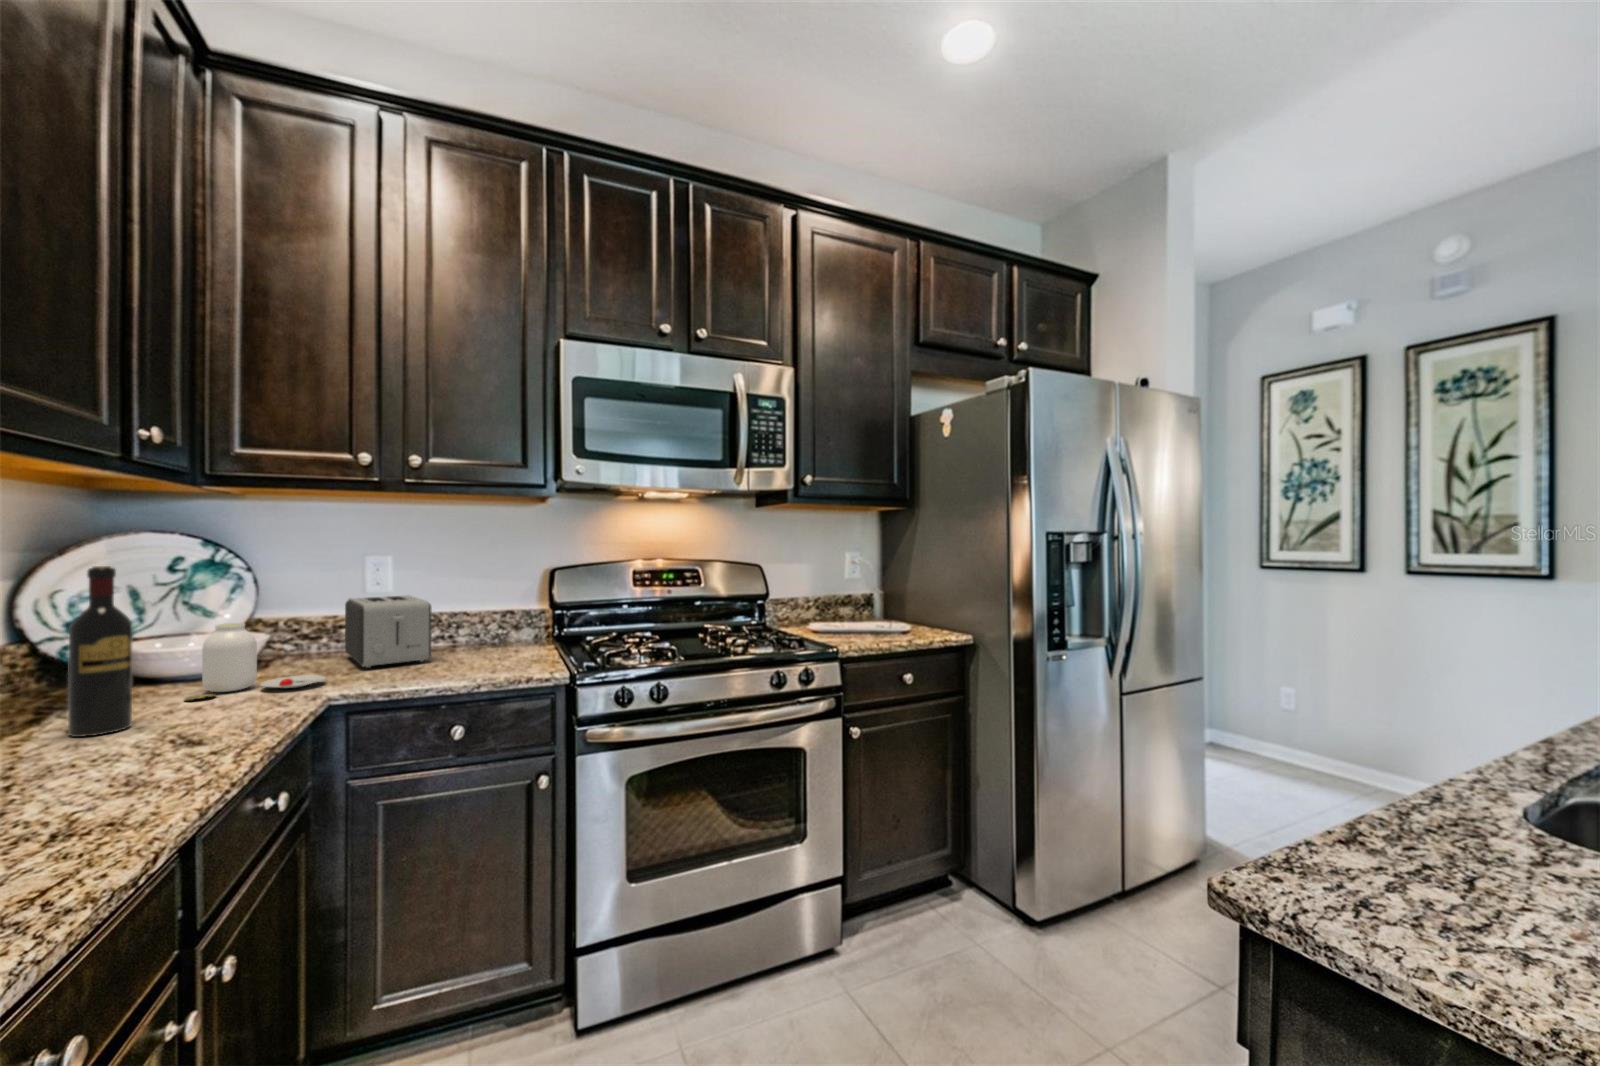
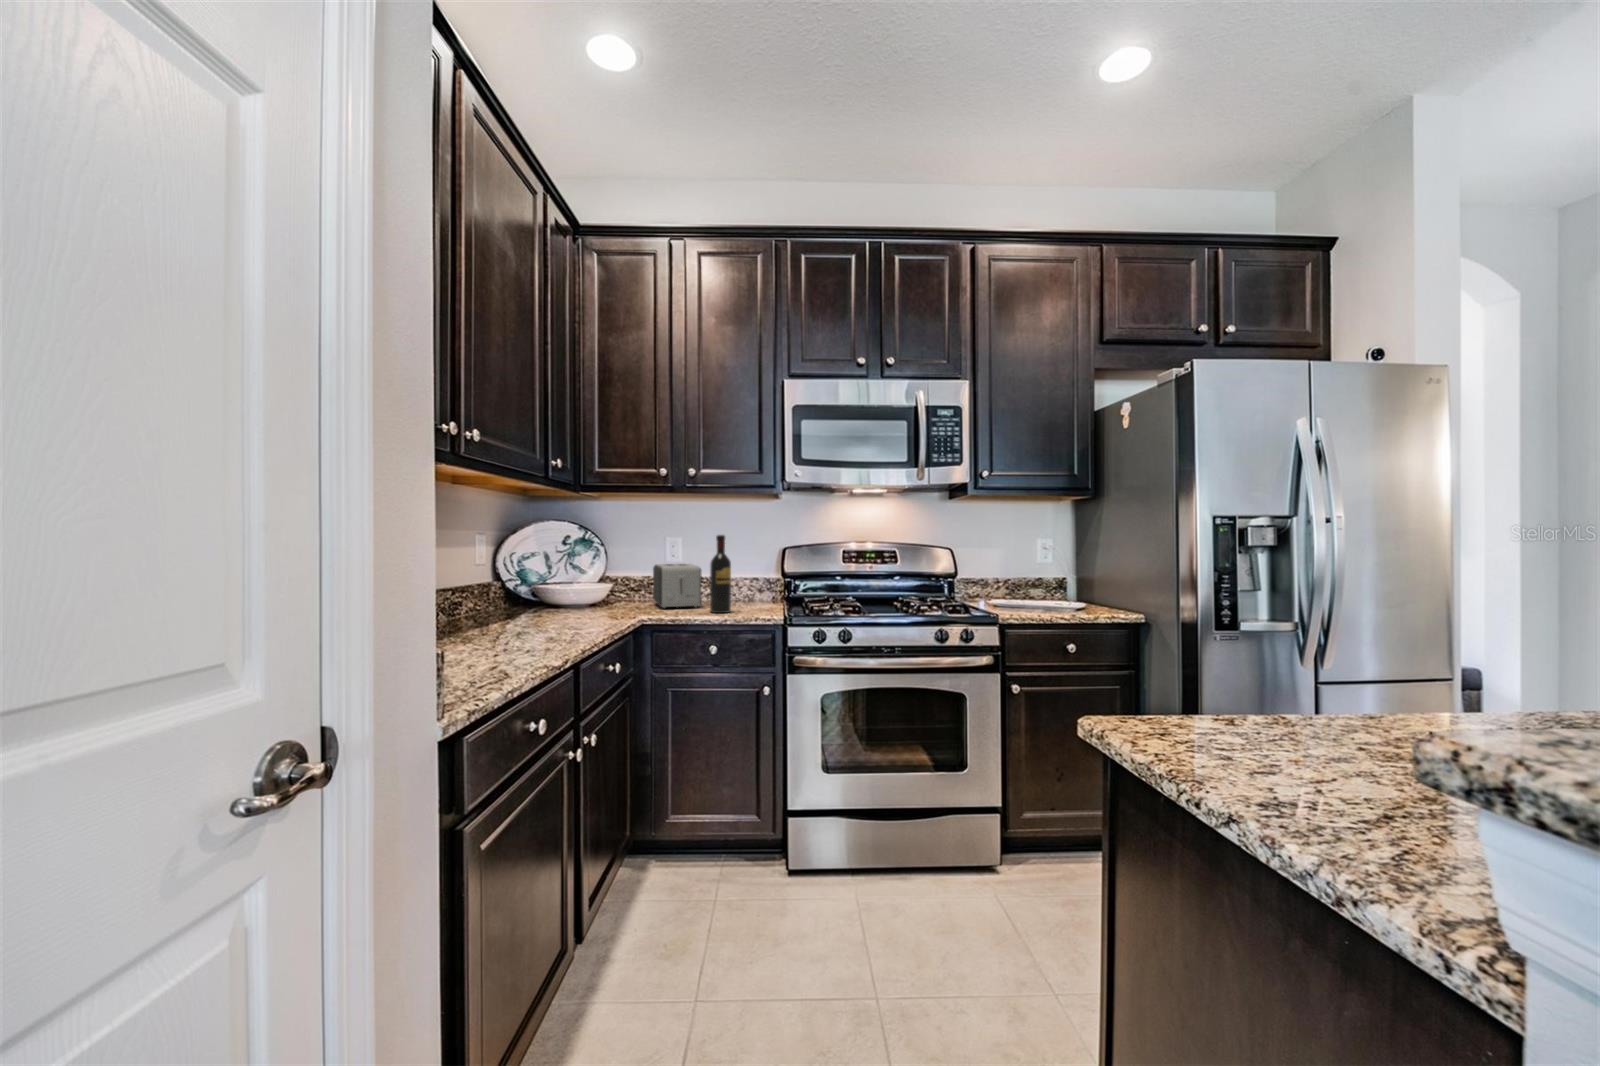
wine bottle: present [68,566,133,737] -> present [710,535,731,613]
jar: present [184,623,326,701] -> none [572,574,641,616]

